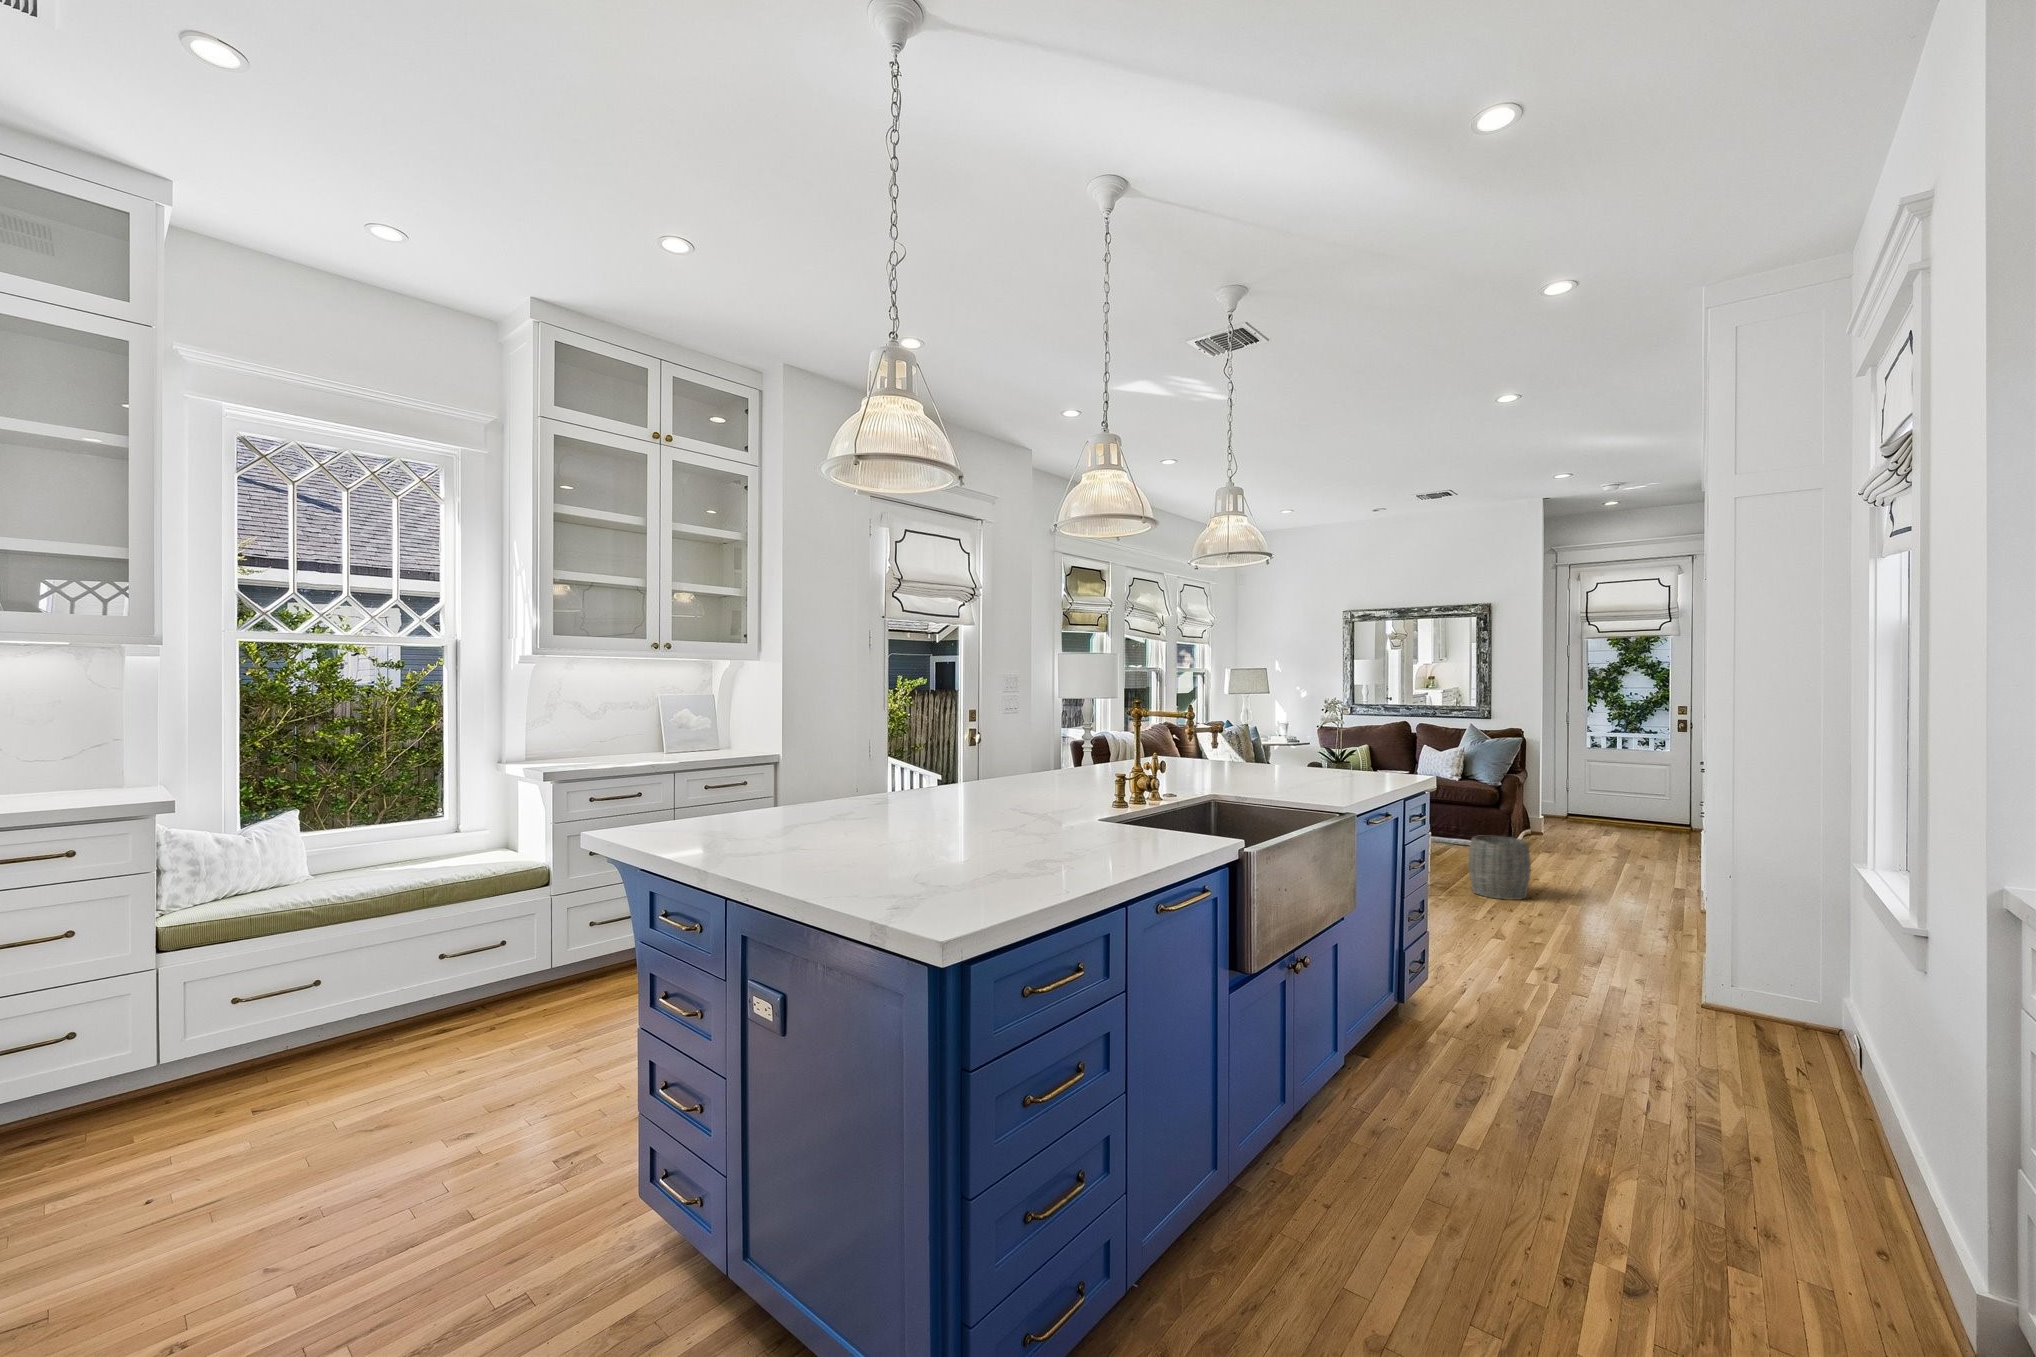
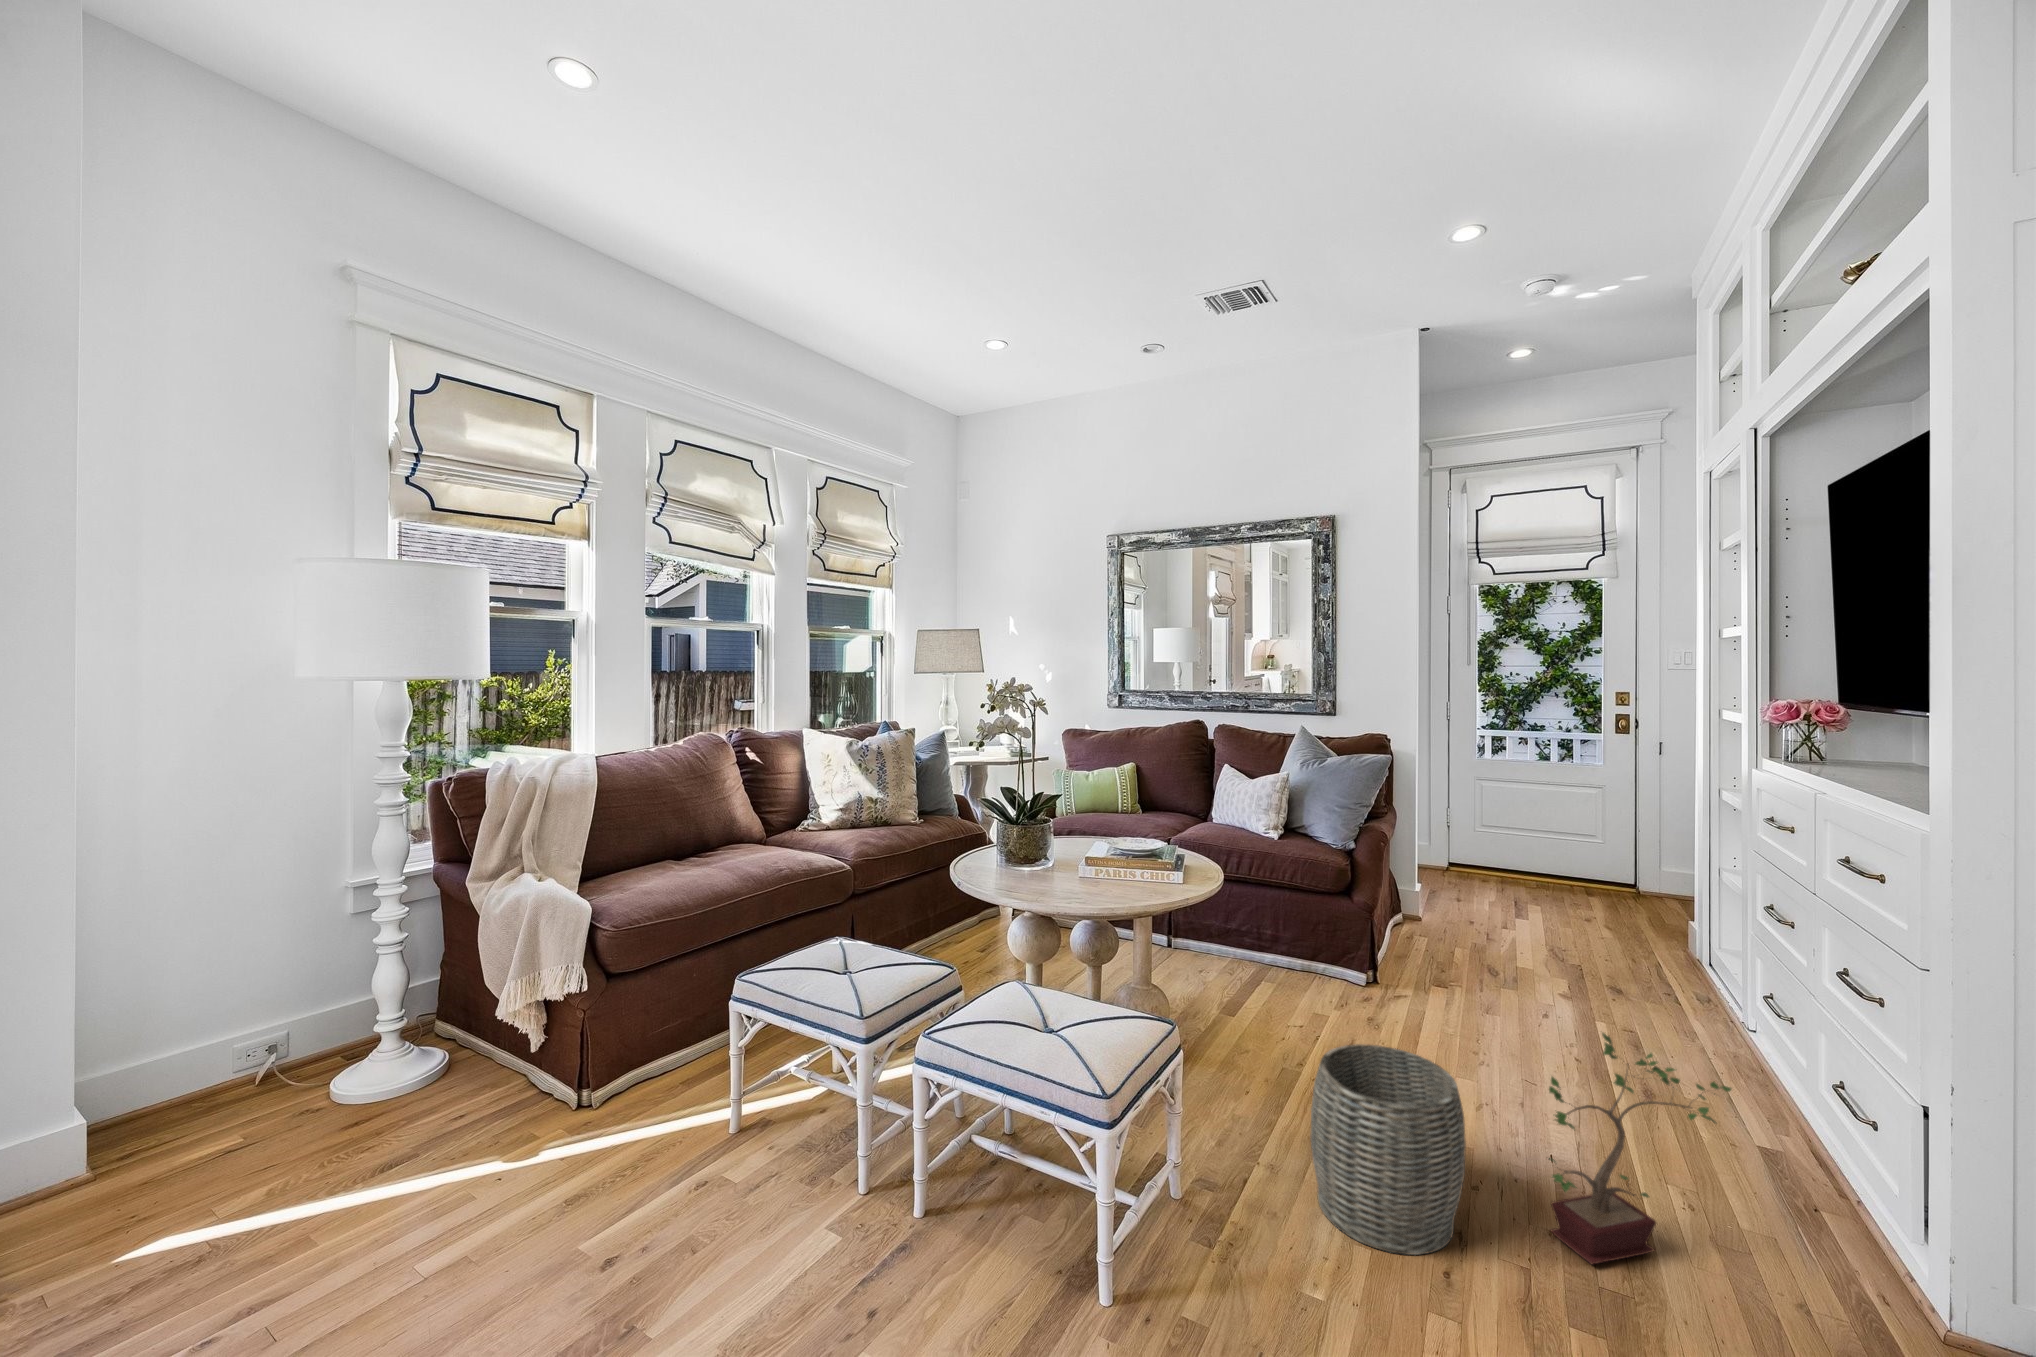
potted plant: none [1561,822,1638,904] -> present [1549,1033,1731,1265]

